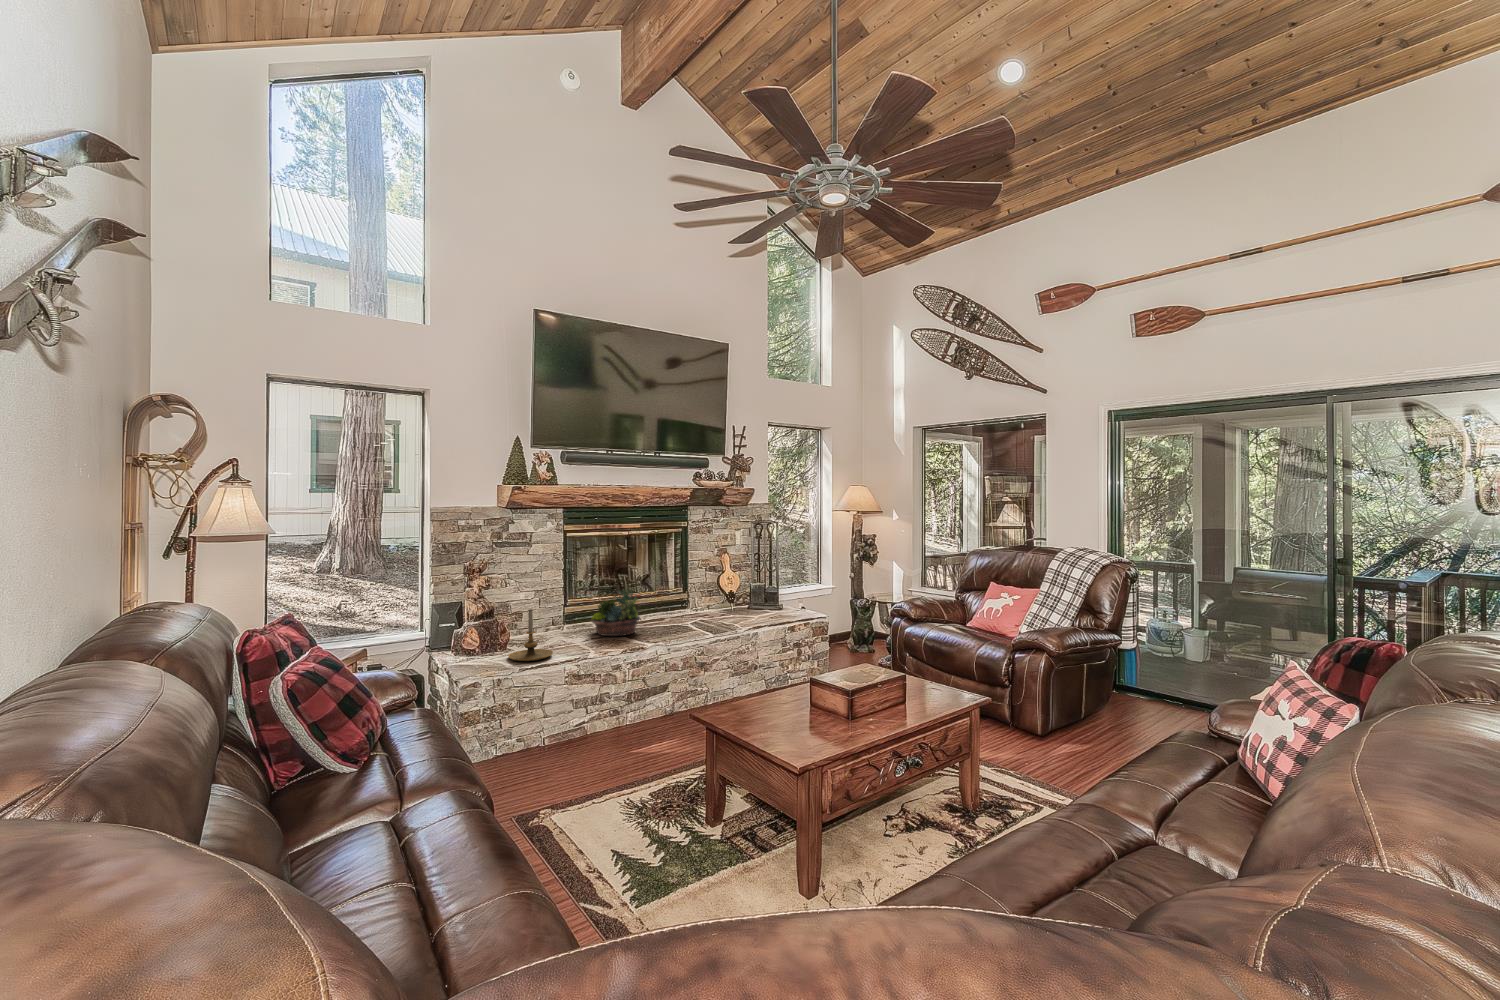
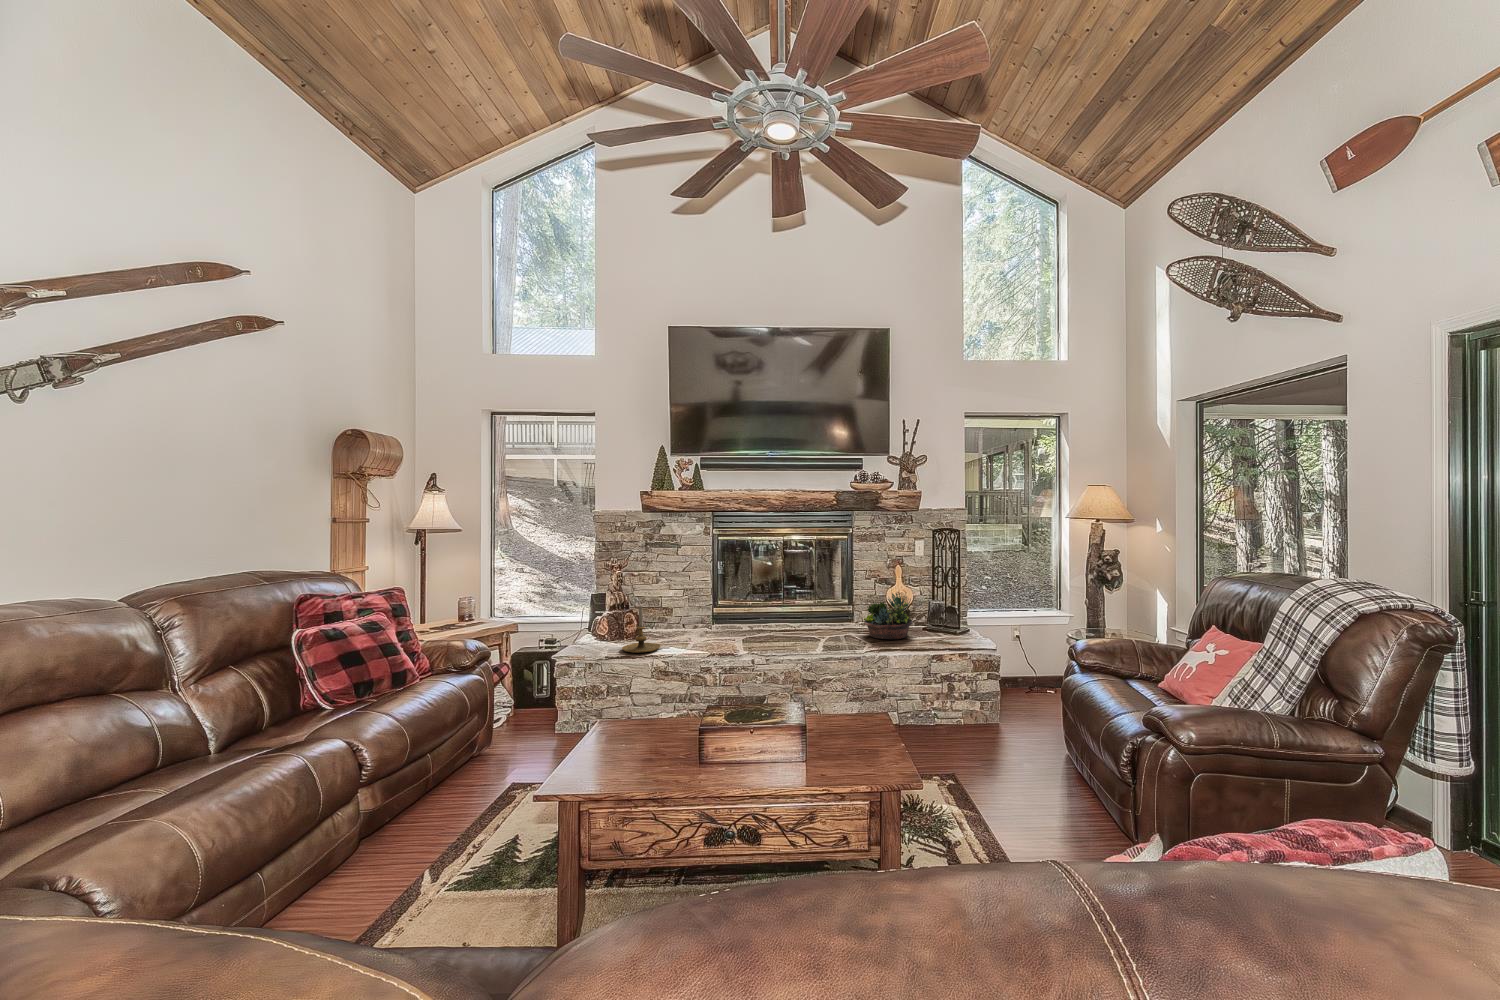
succulent planter: present [592,590,640,636] -> present [864,593,913,639]

